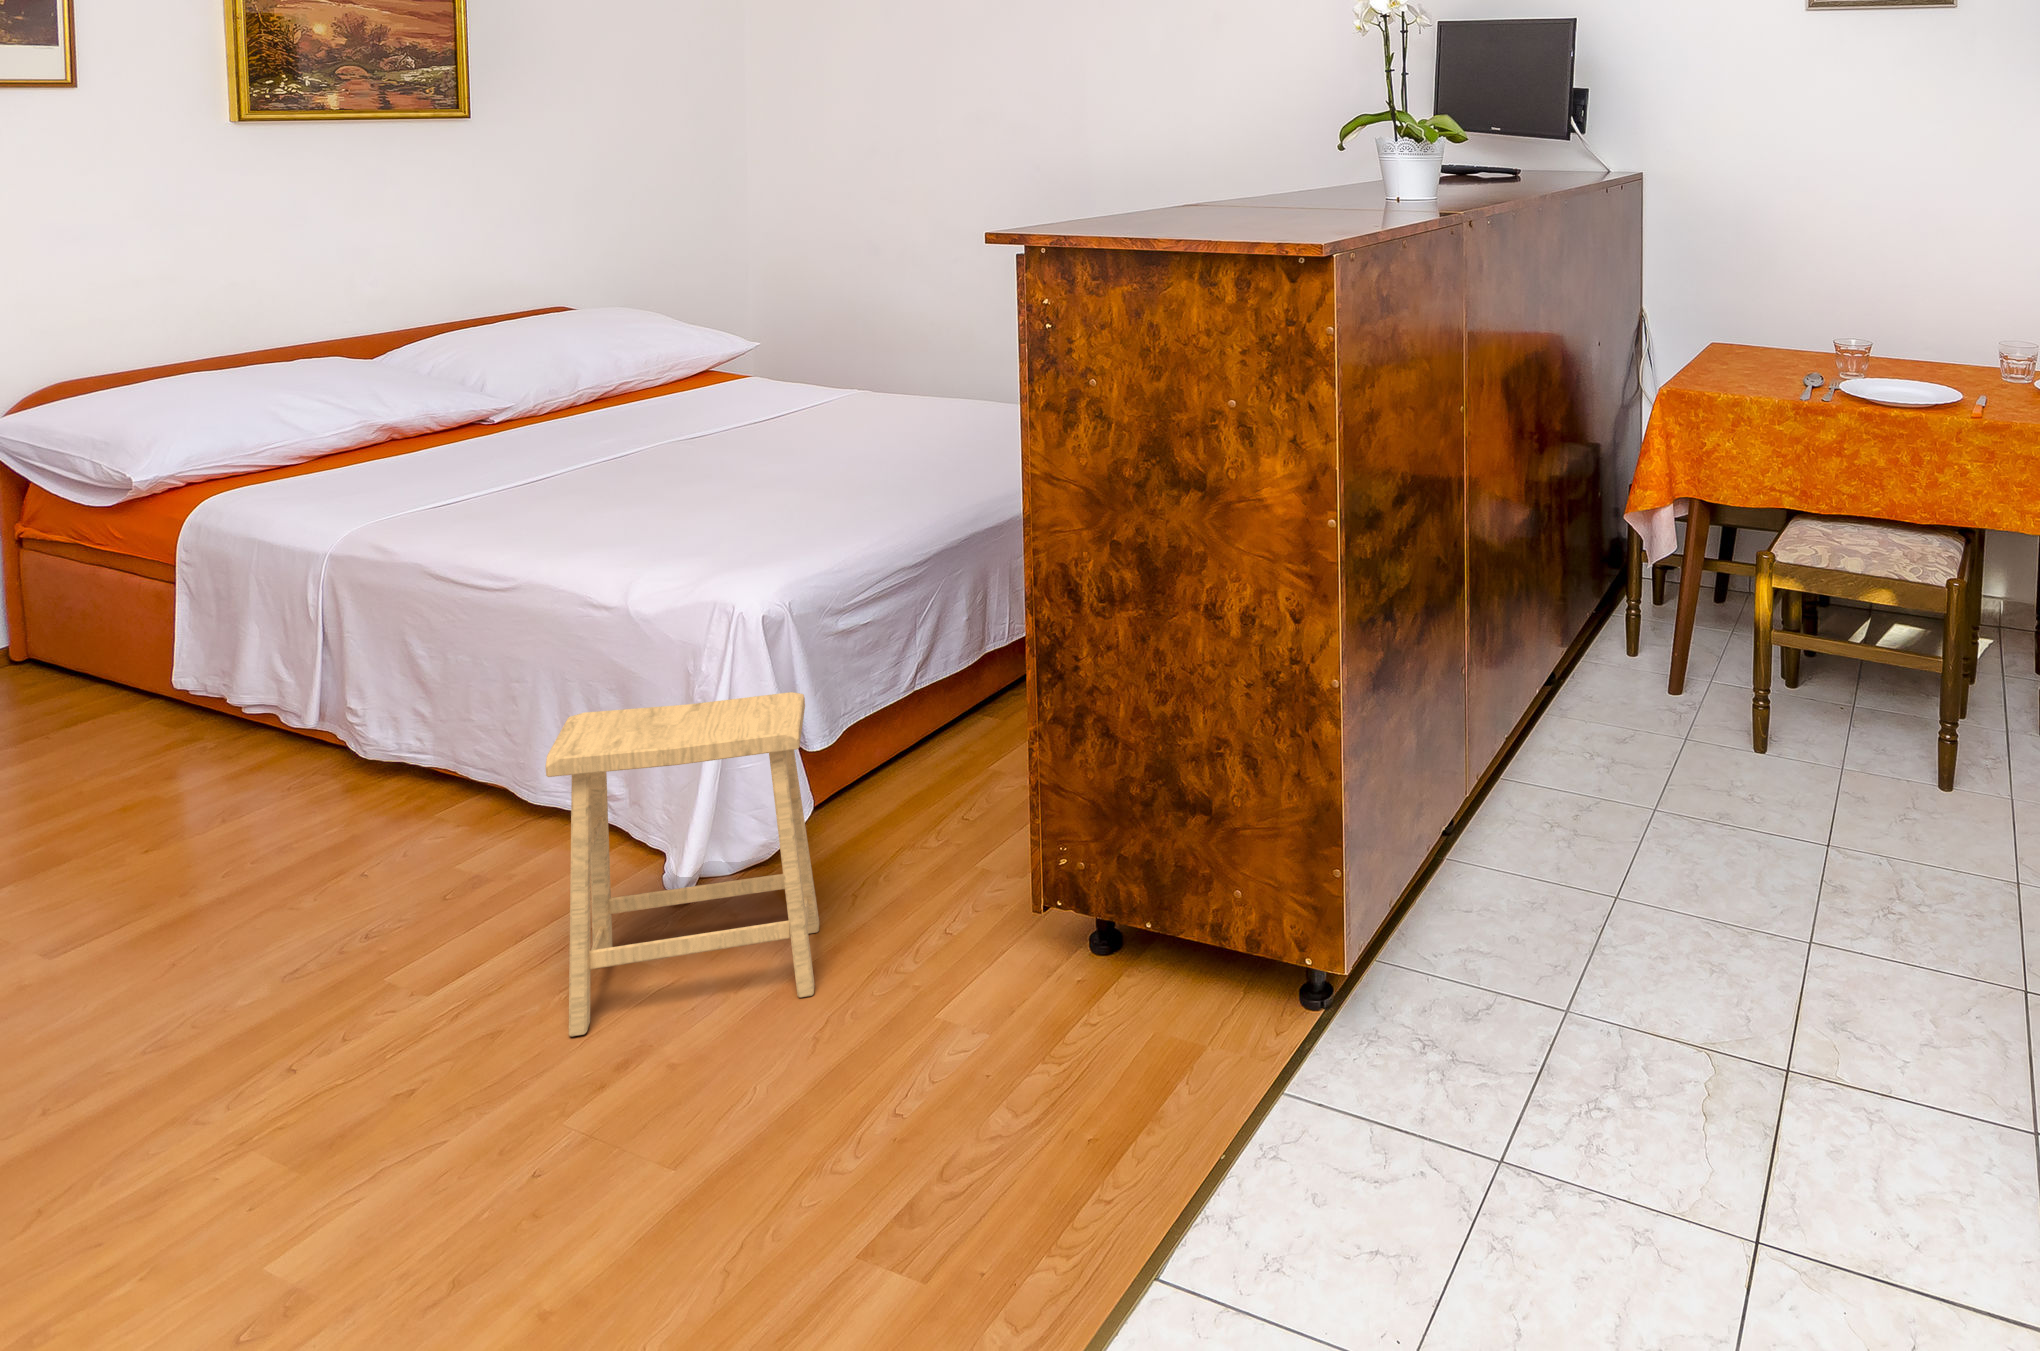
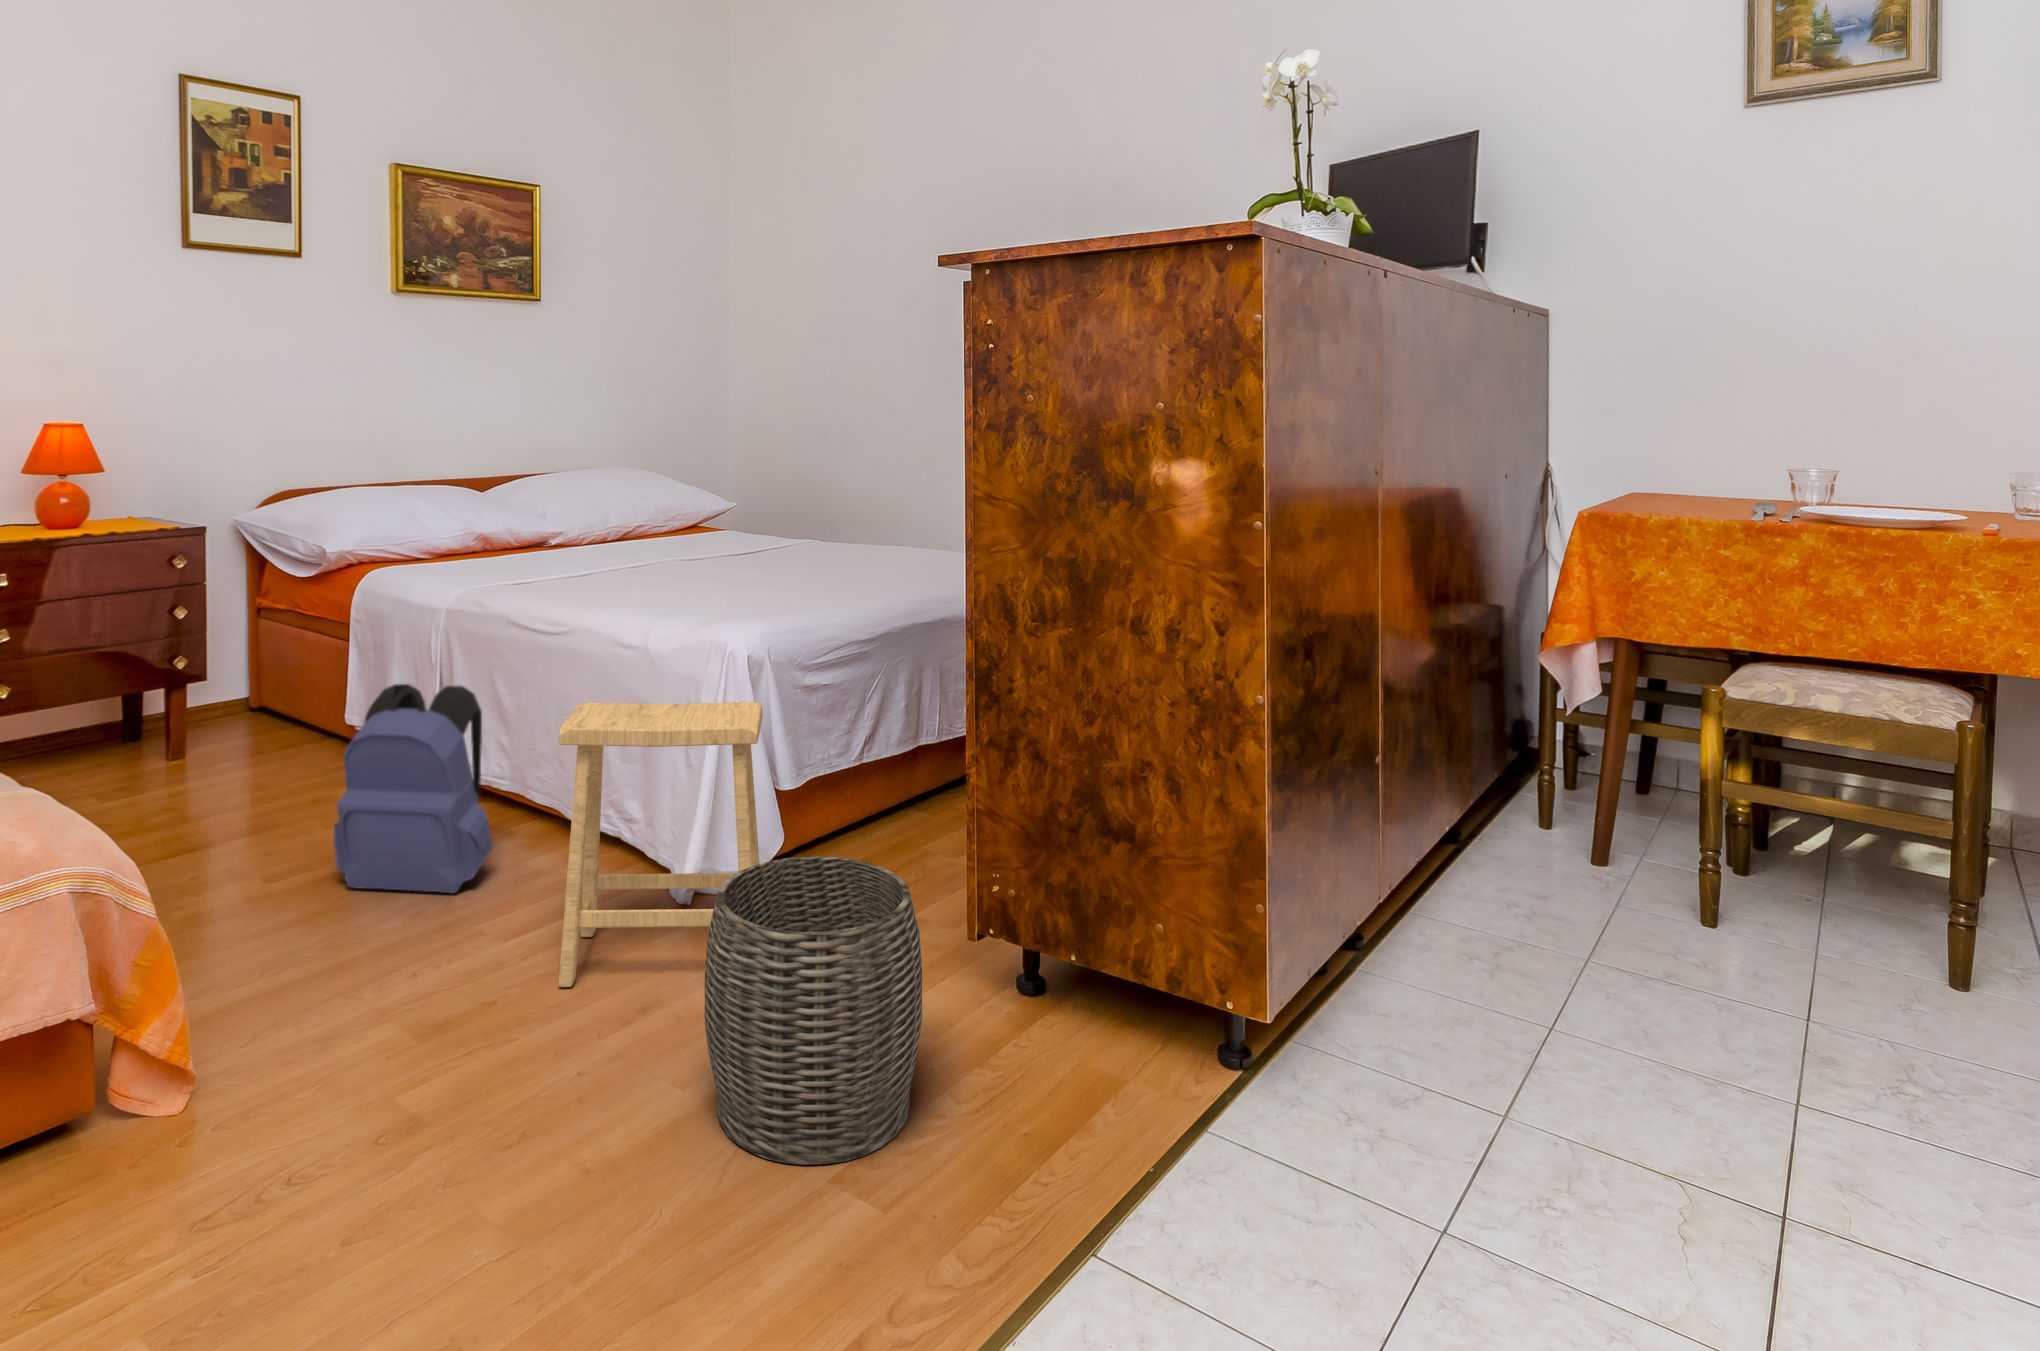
backpack: none [234,685,468,943] -> present [334,684,493,893]
woven basket: none [747,874,991,1202] -> present [705,856,922,1165]

